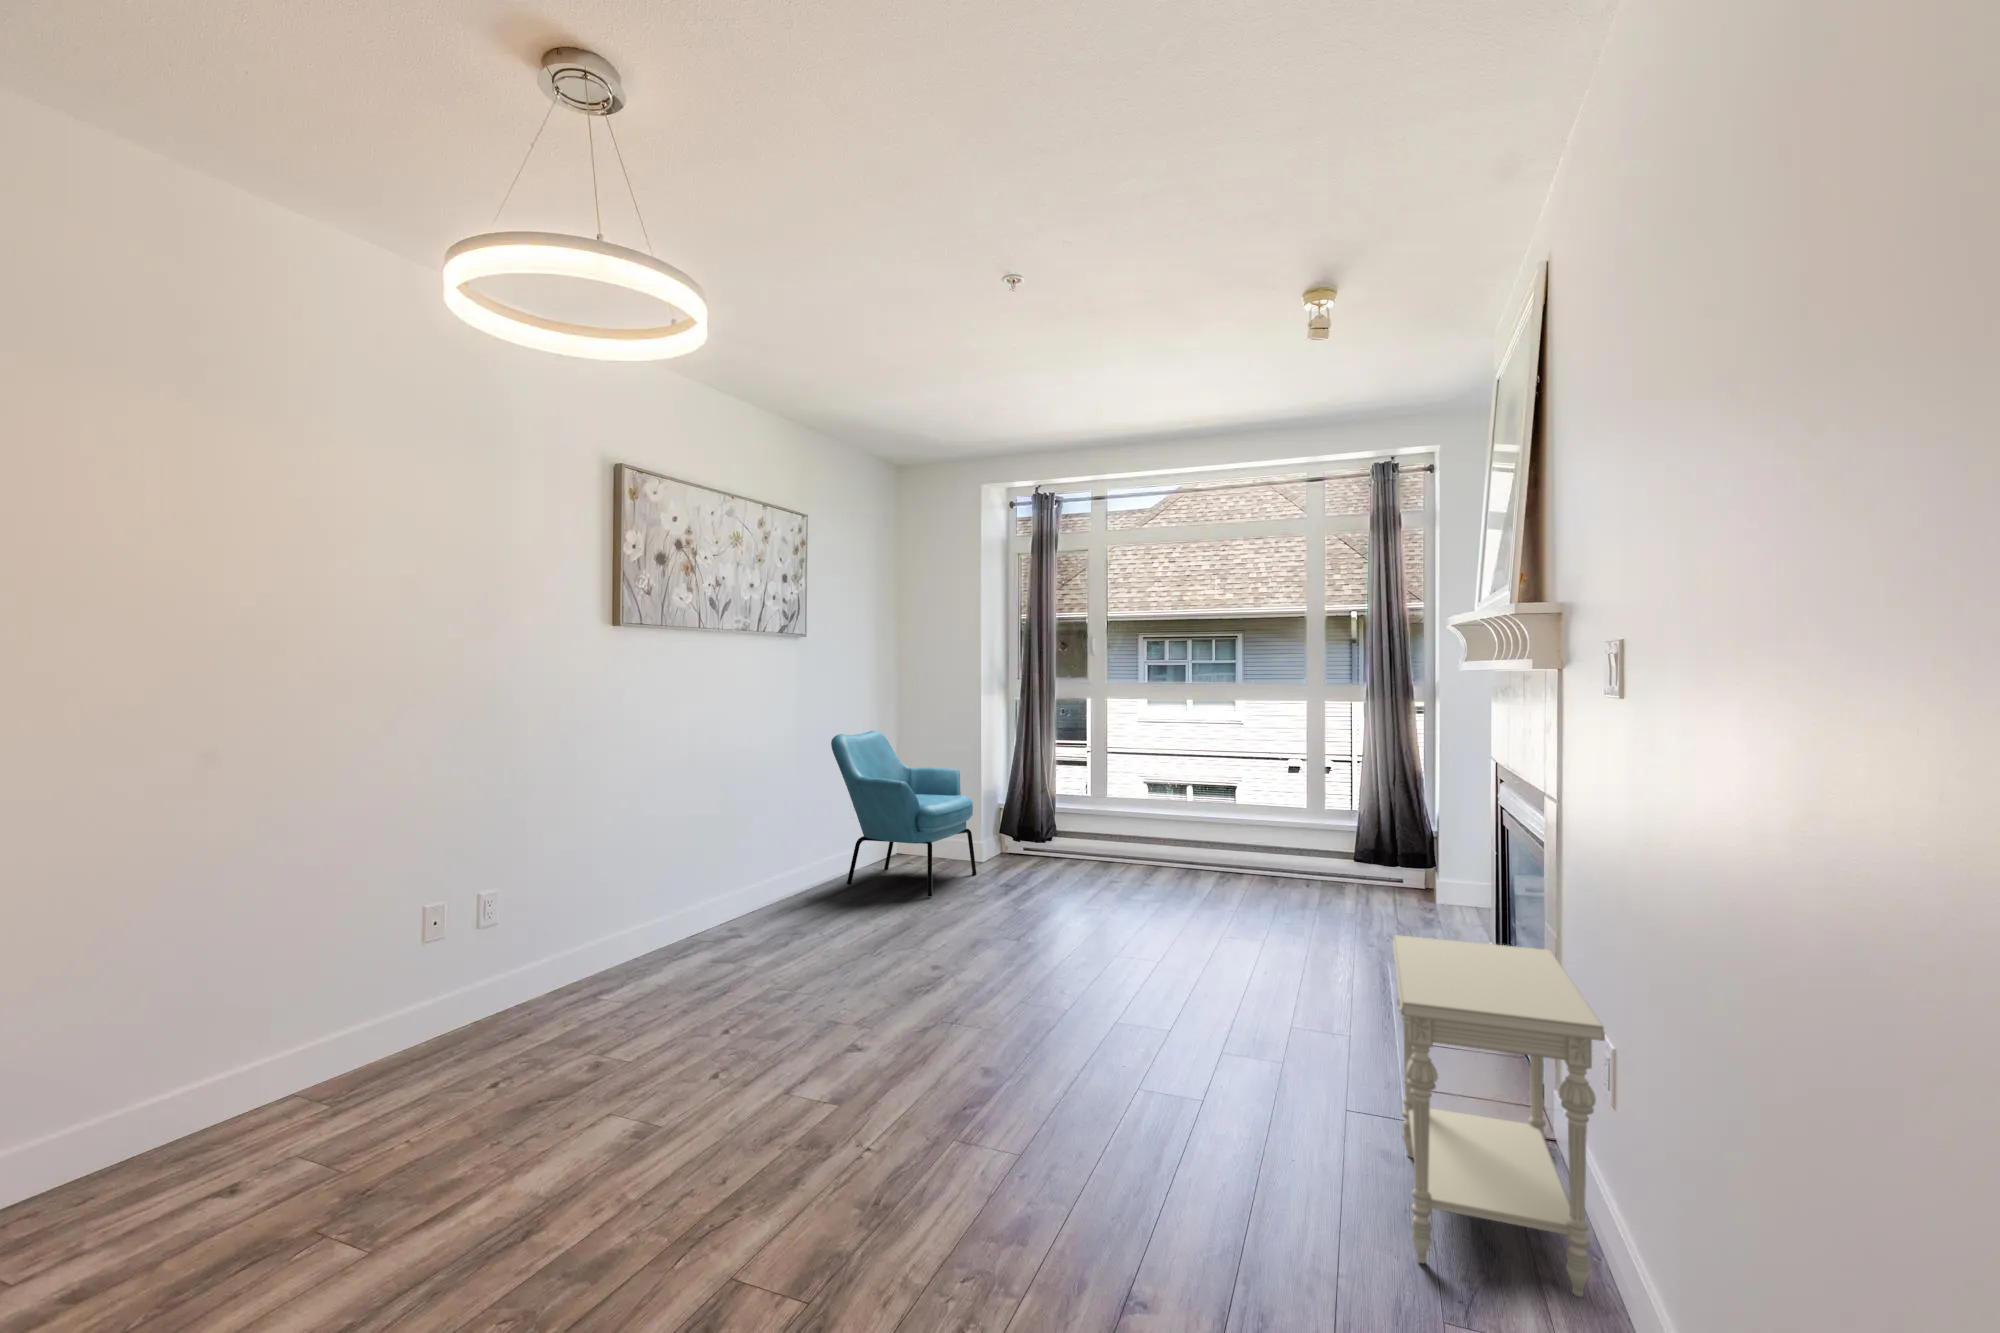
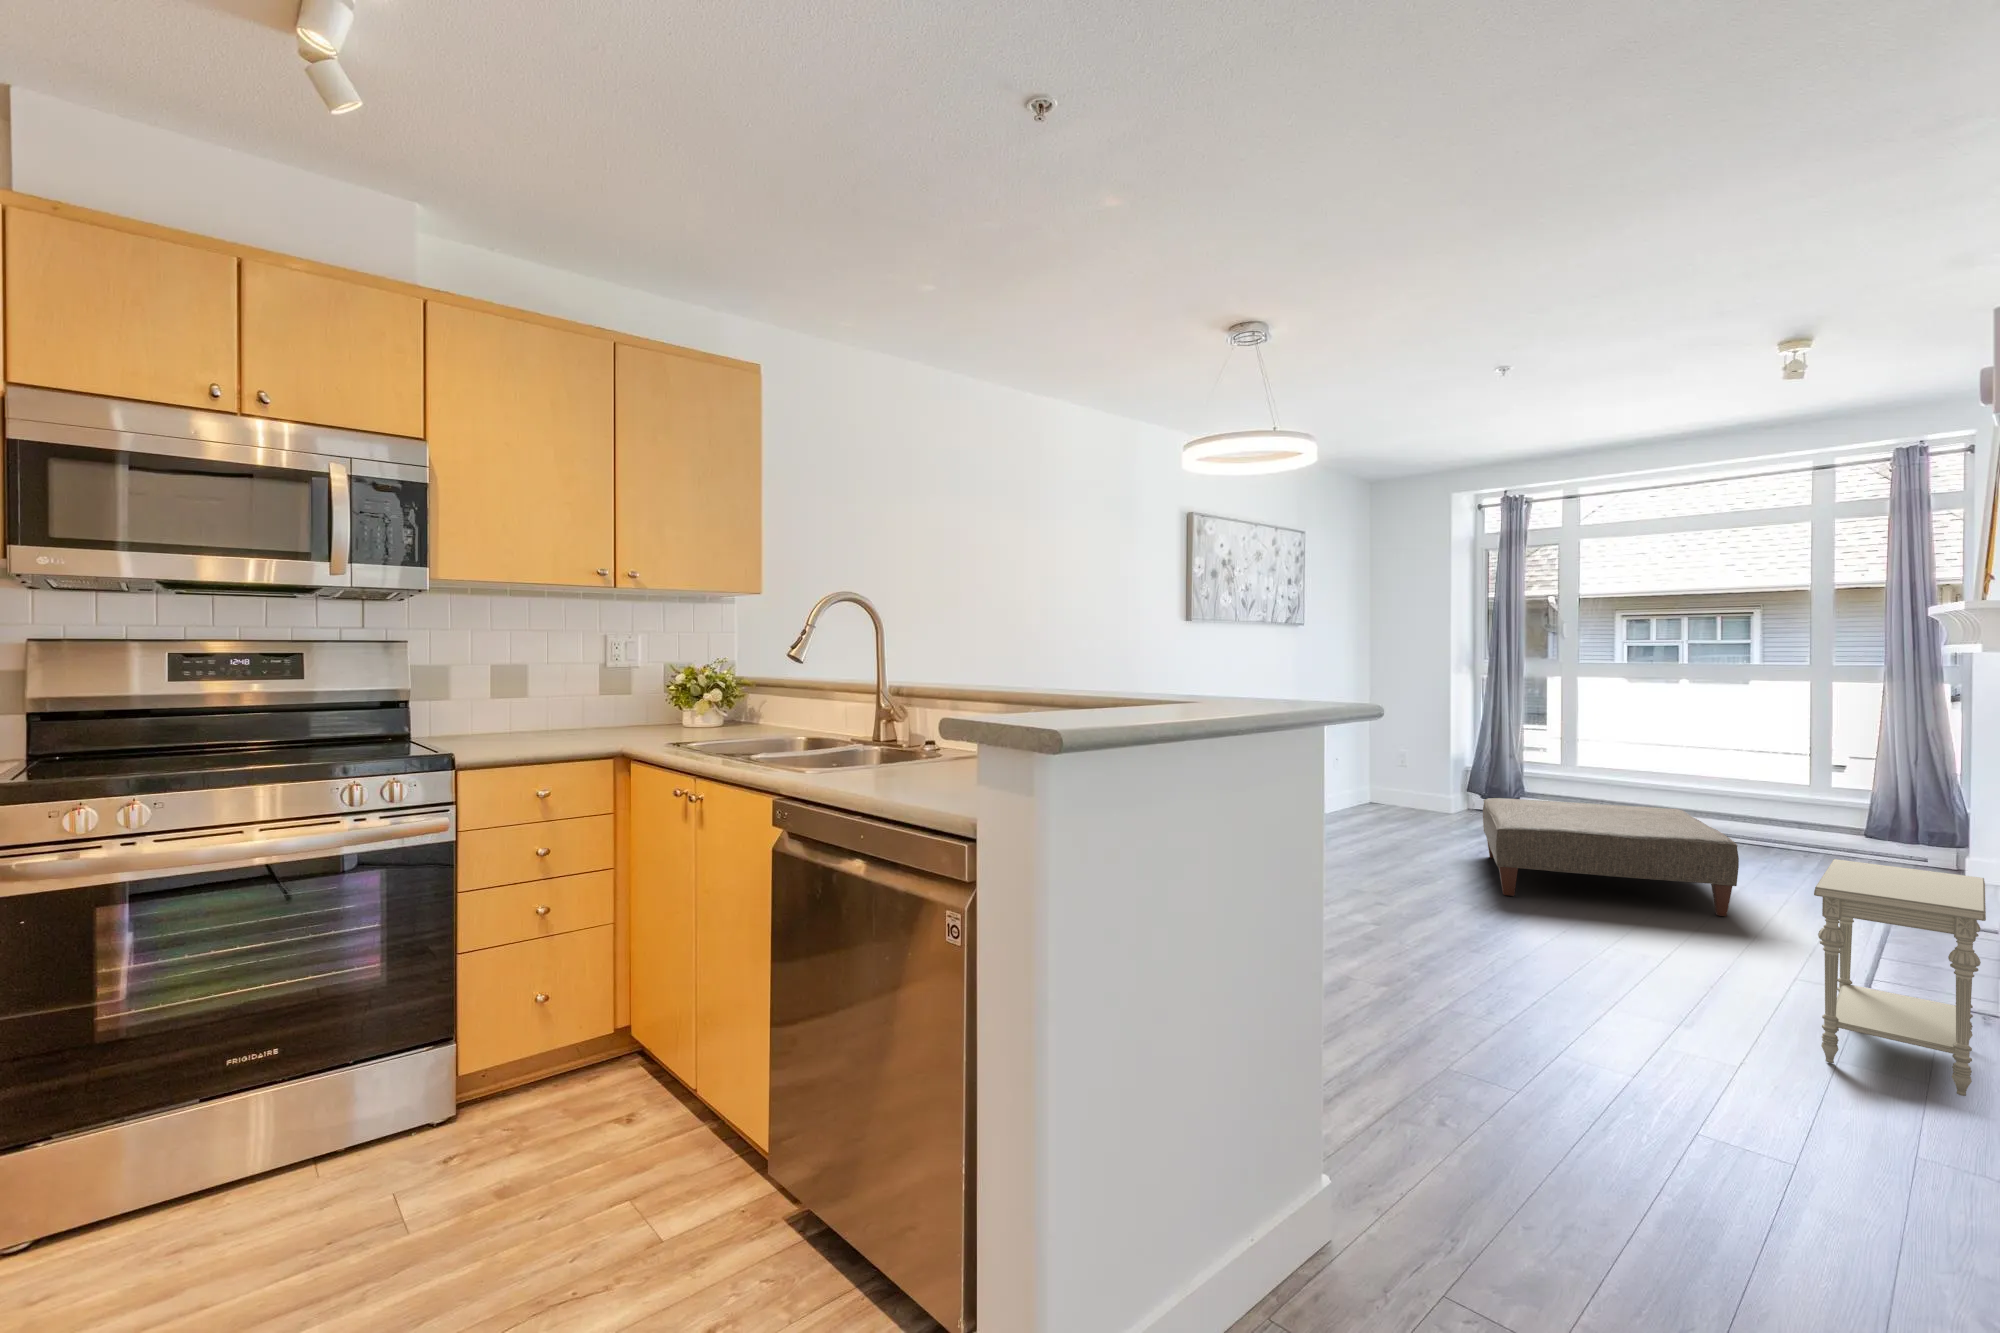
armchair: present [831,730,977,897] -> none [1324,700,1450,834]
ottoman: none [1006,849,1269,986] -> present [1483,798,1739,916]

